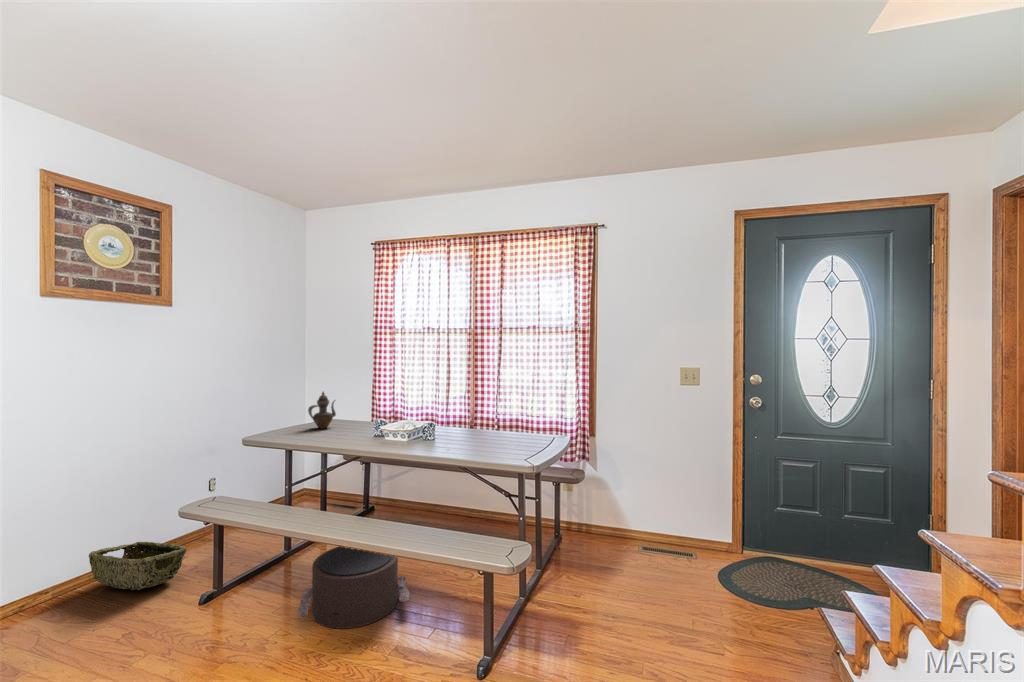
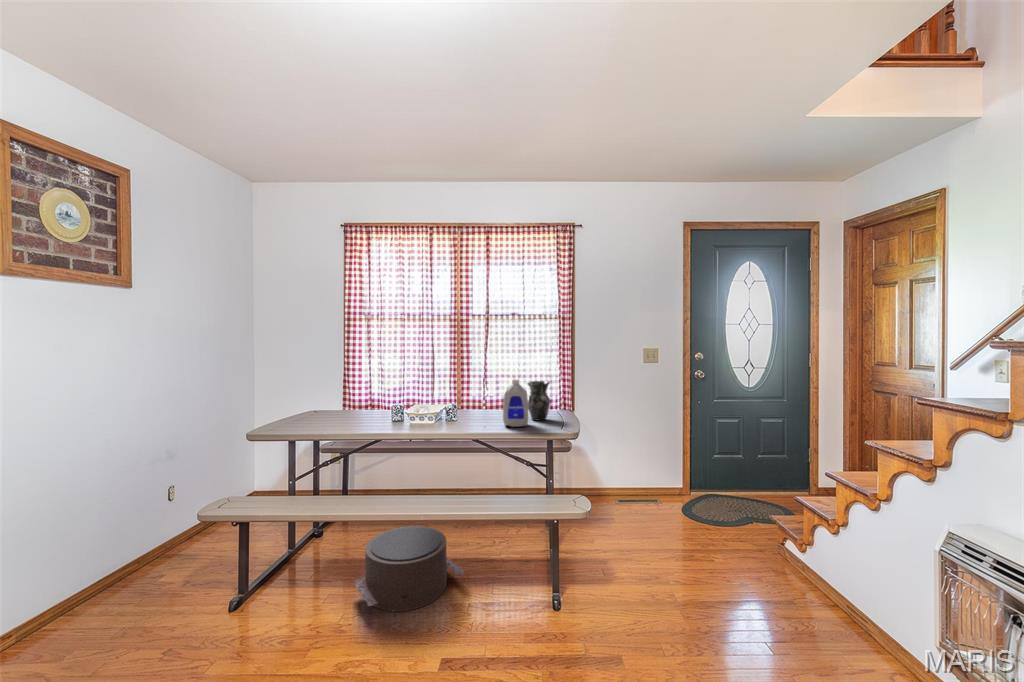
teapot: present [308,392,336,428] -> none [306,381,329,420]
bottle: none [474,396,506,448] -> present [503,379,528,427]
vase: none [516,399,543,443] -> present [527,381,551,421]
woven basket: present [89,542,186,590] -> none [69,560,193,619]

